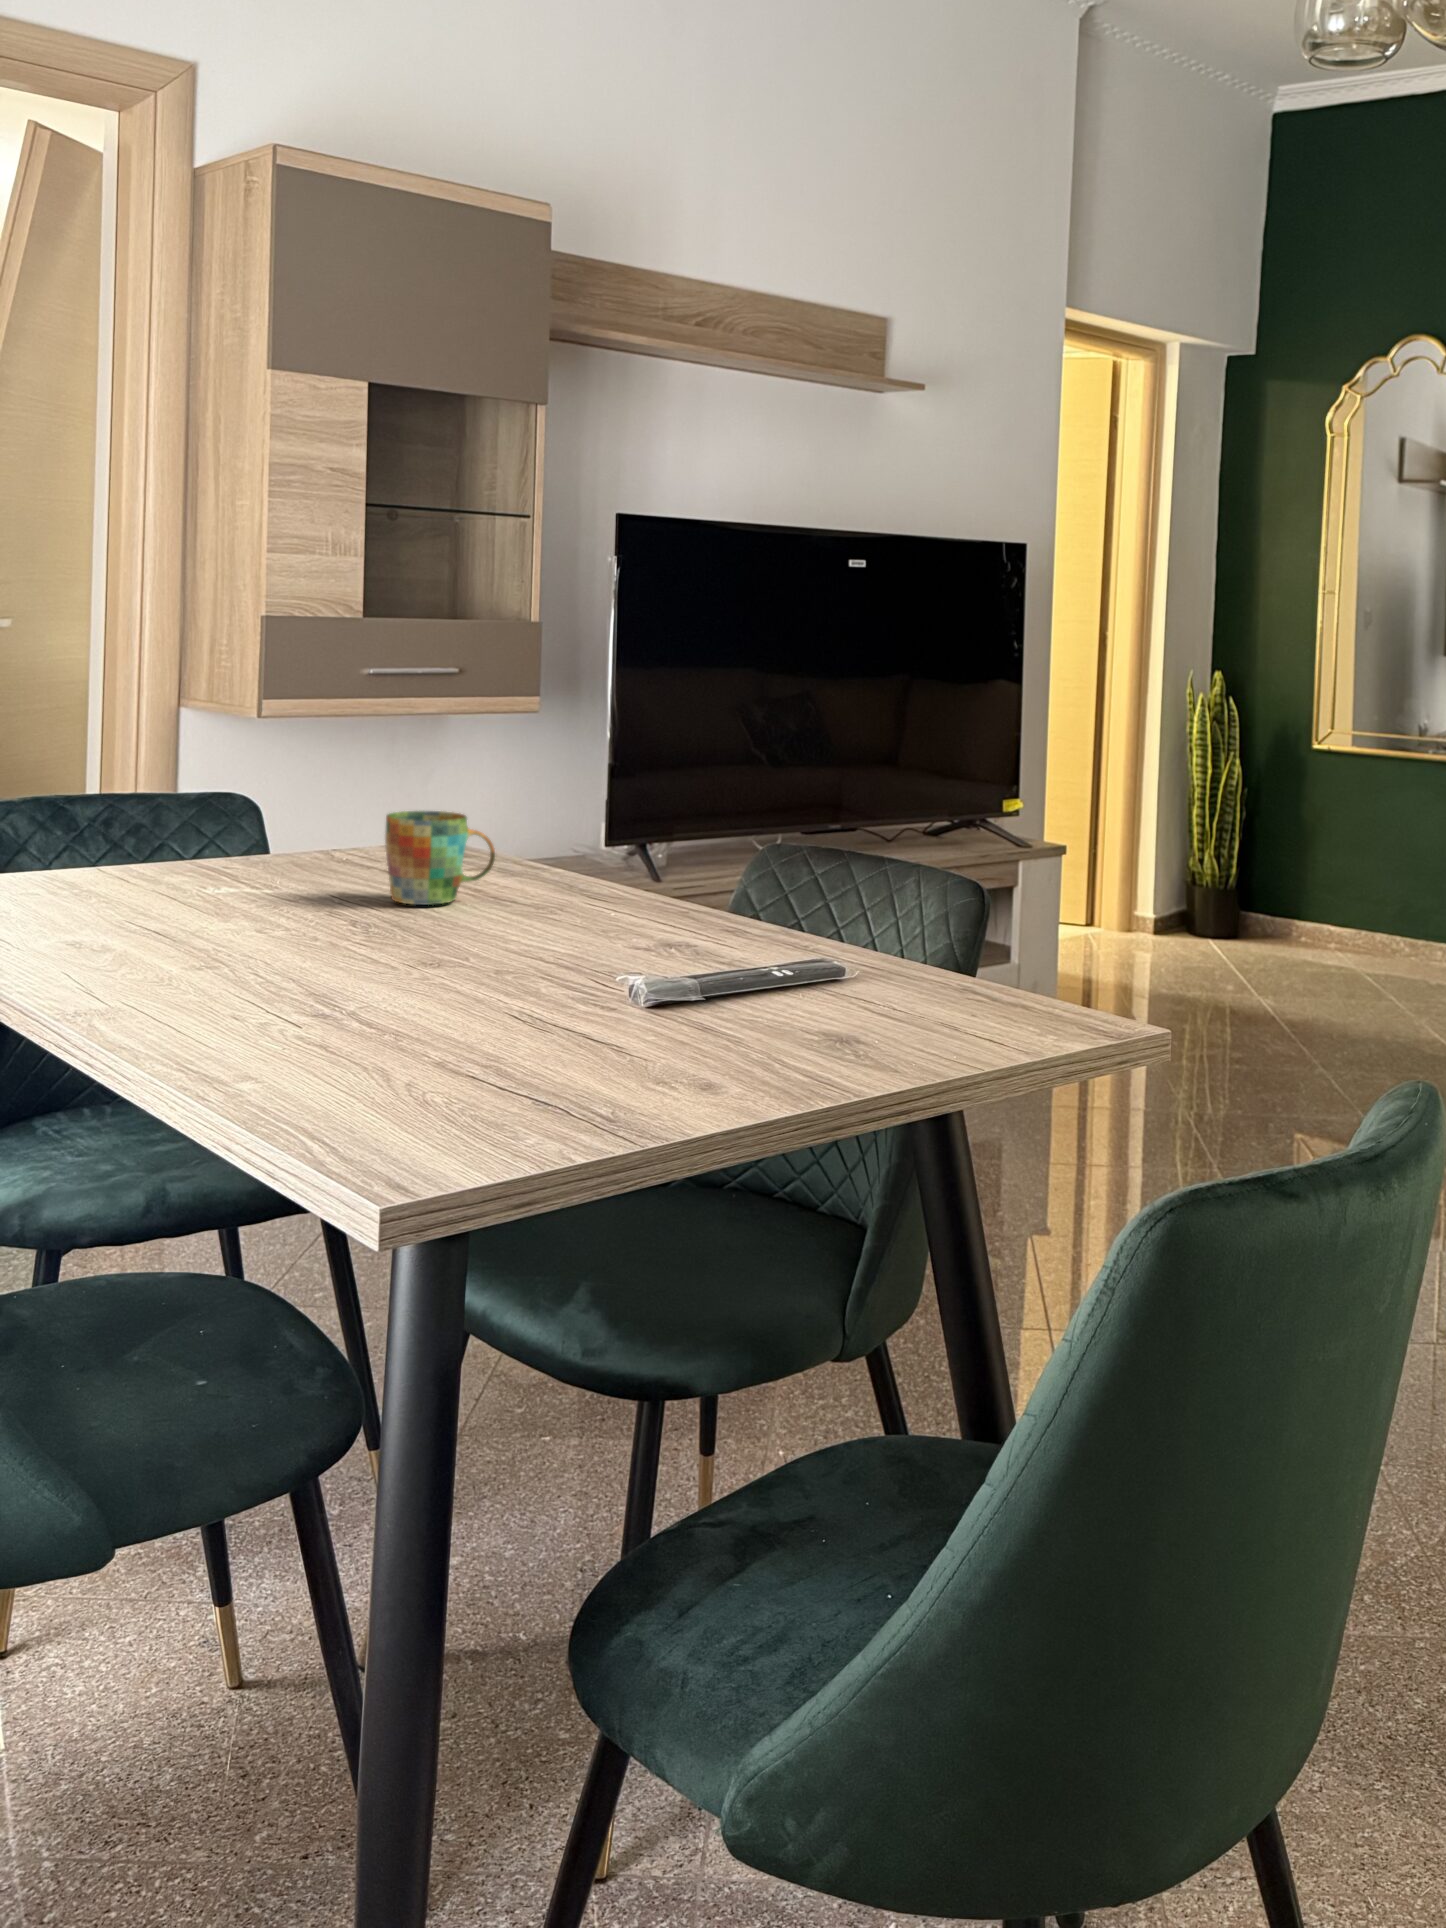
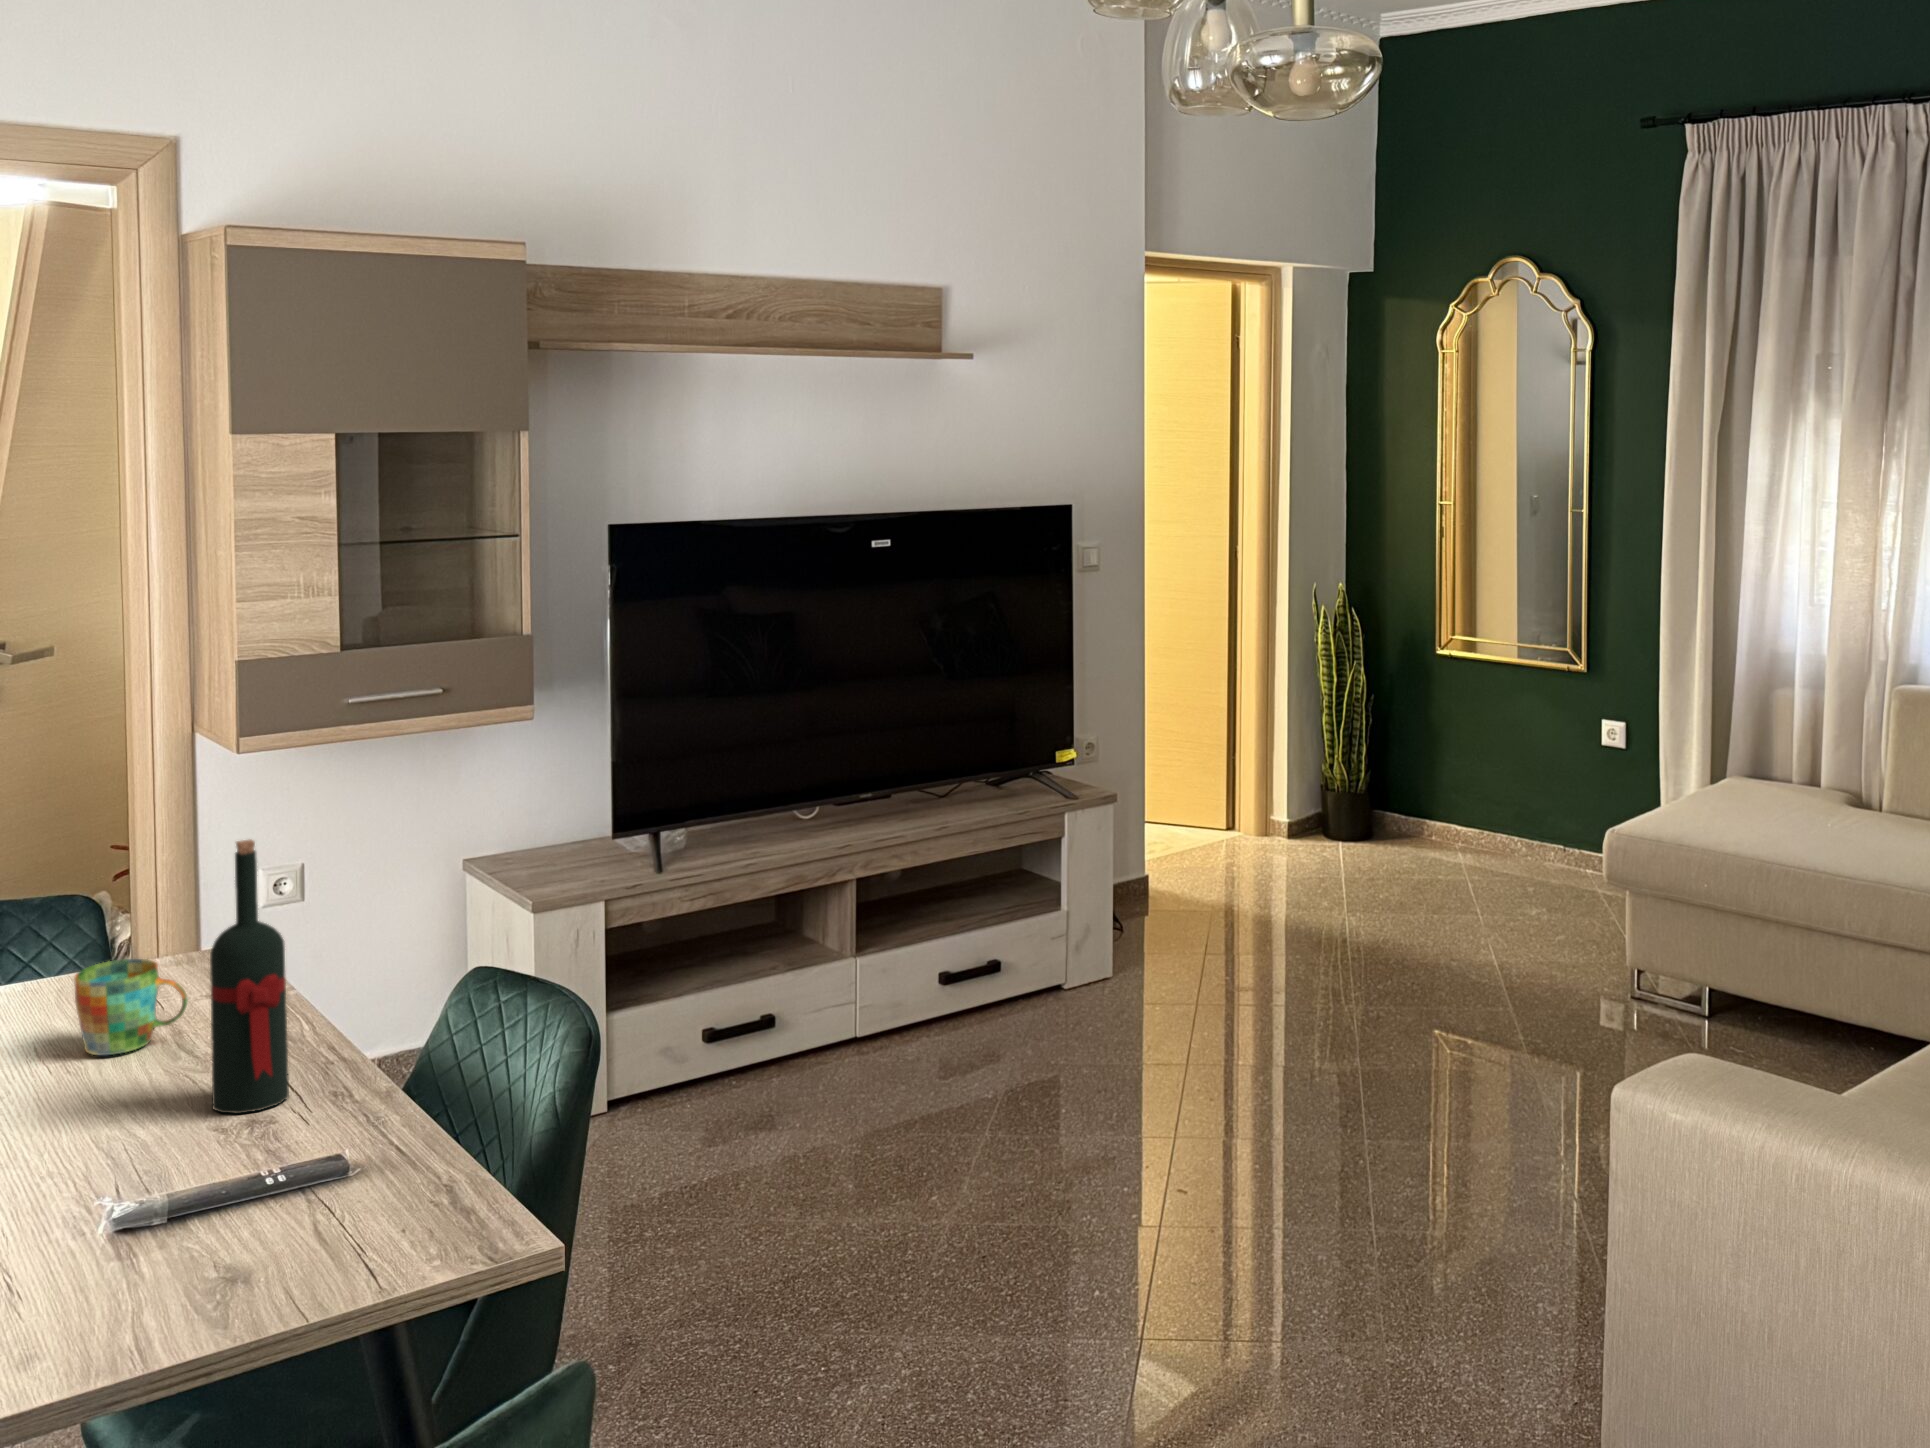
wine bottle: none [601,645,687,942] -> present [210,840,289,1113]

